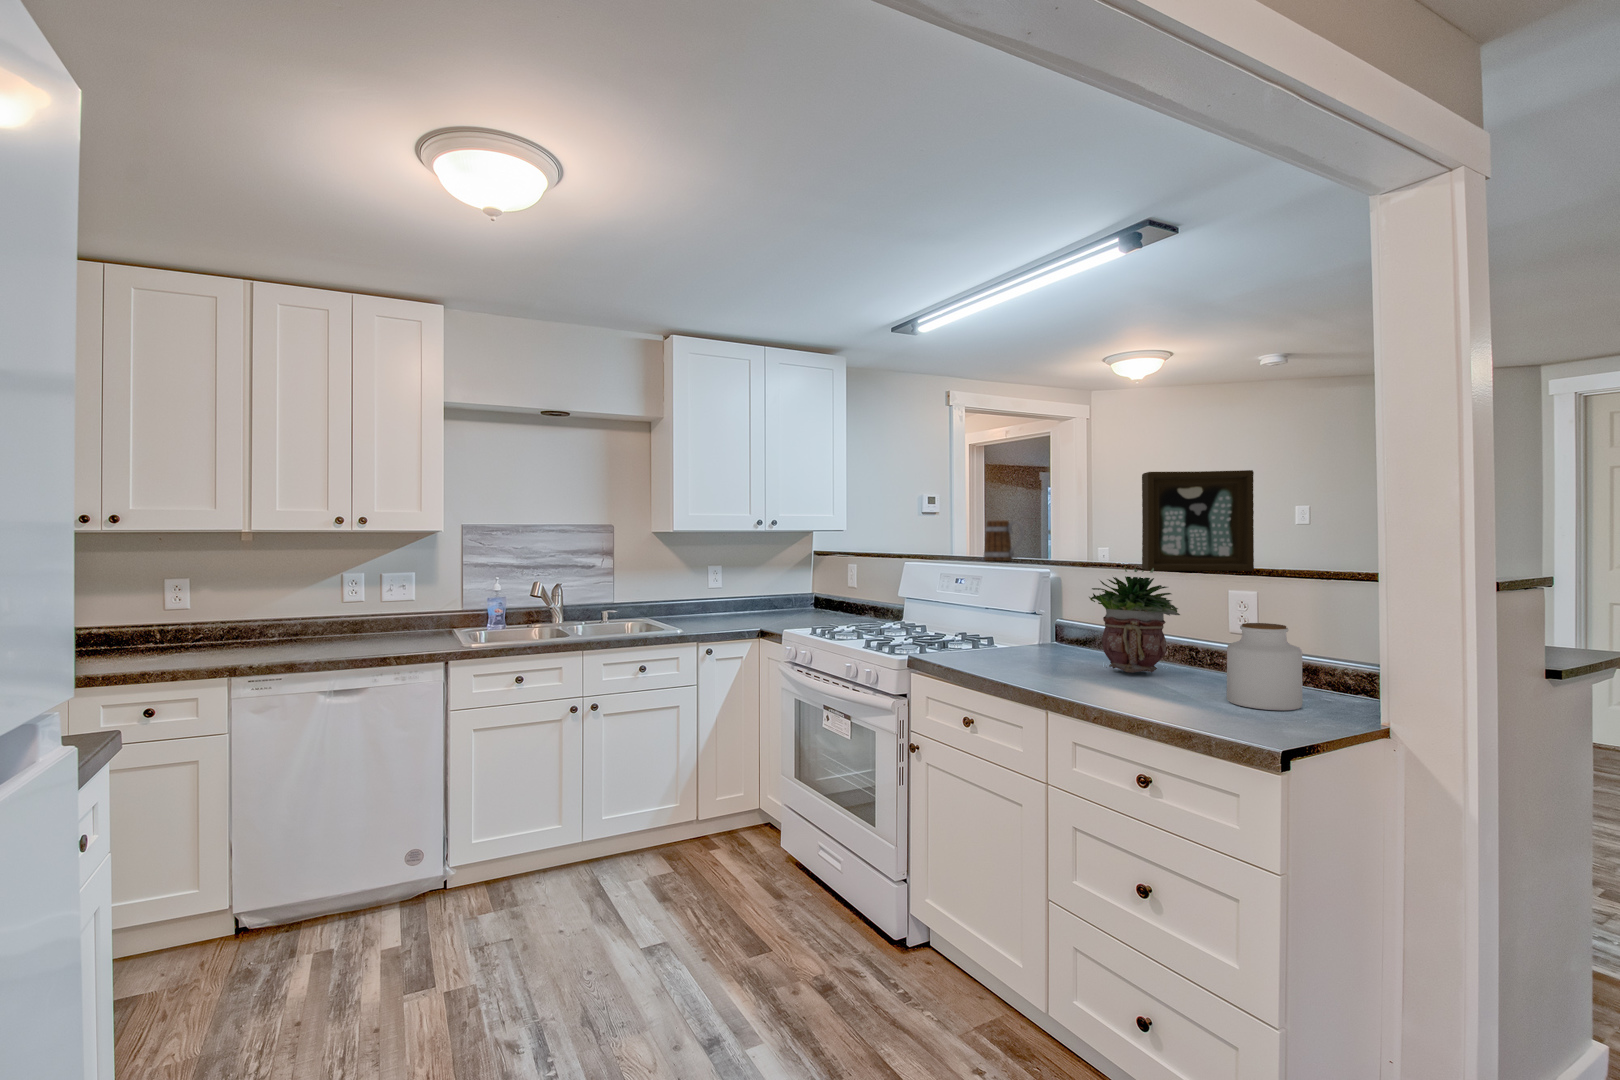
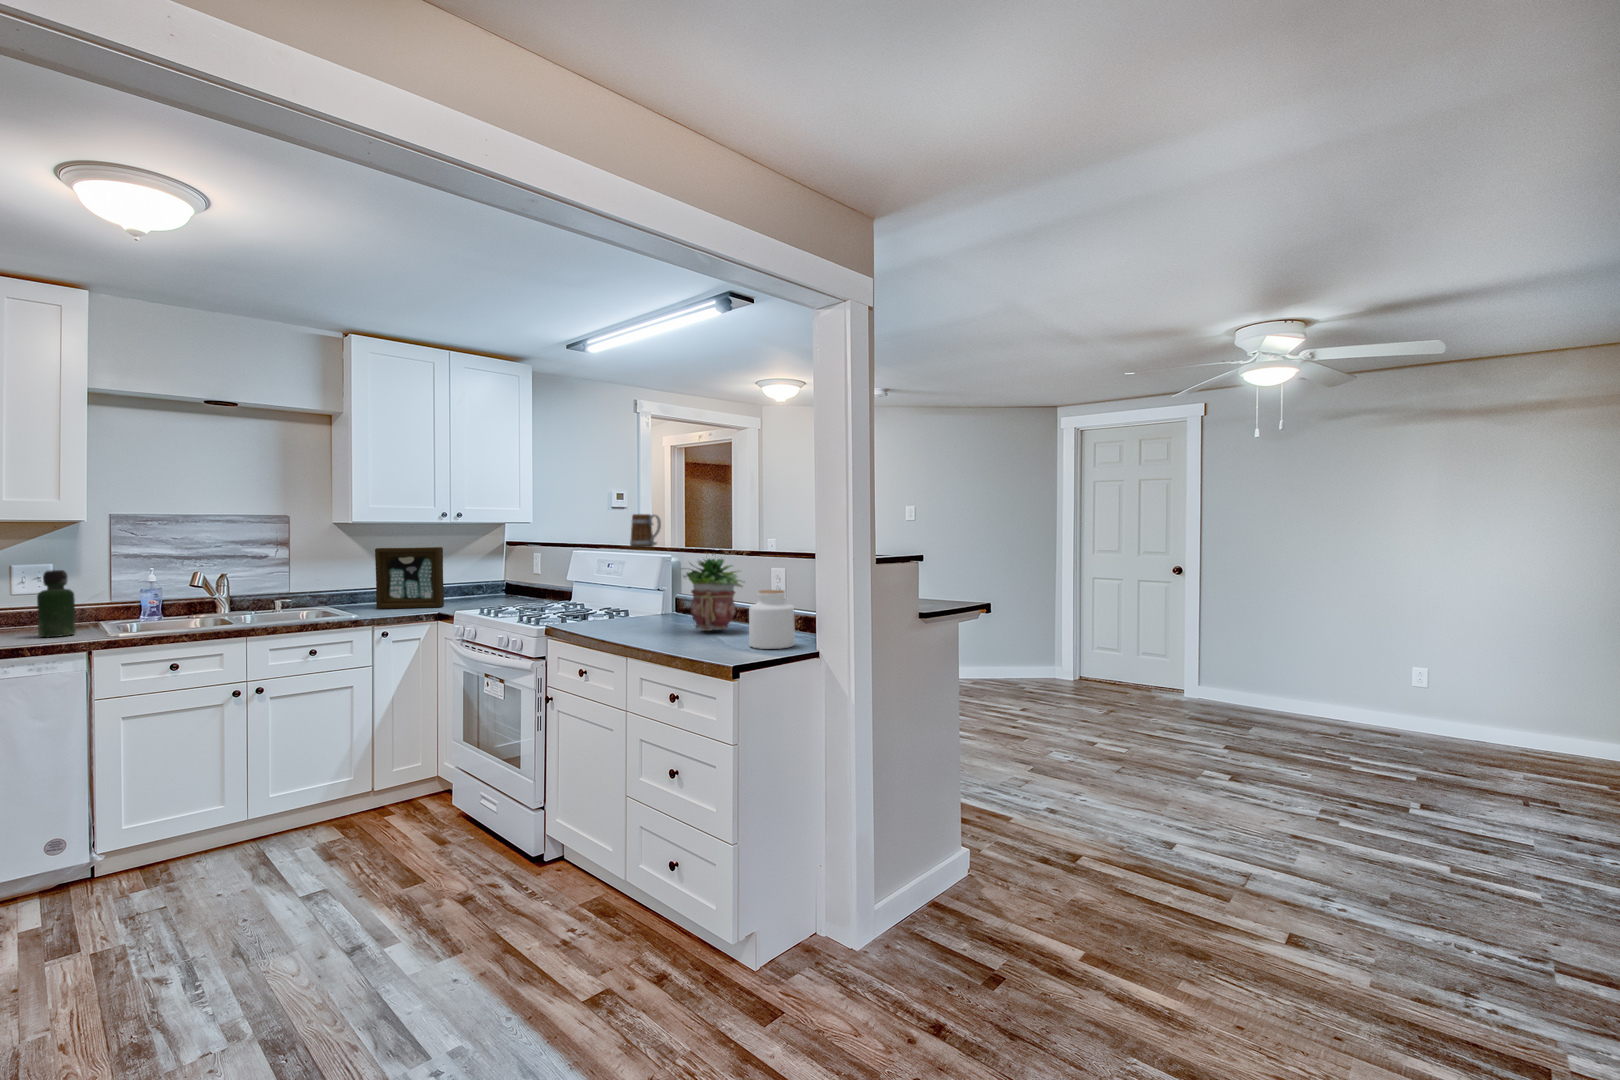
picture frame: present [1142,470,1254,571] -> present [375,547,444,609]
bottle: none [404,576,435,643] -> present [37,570,76,637]

